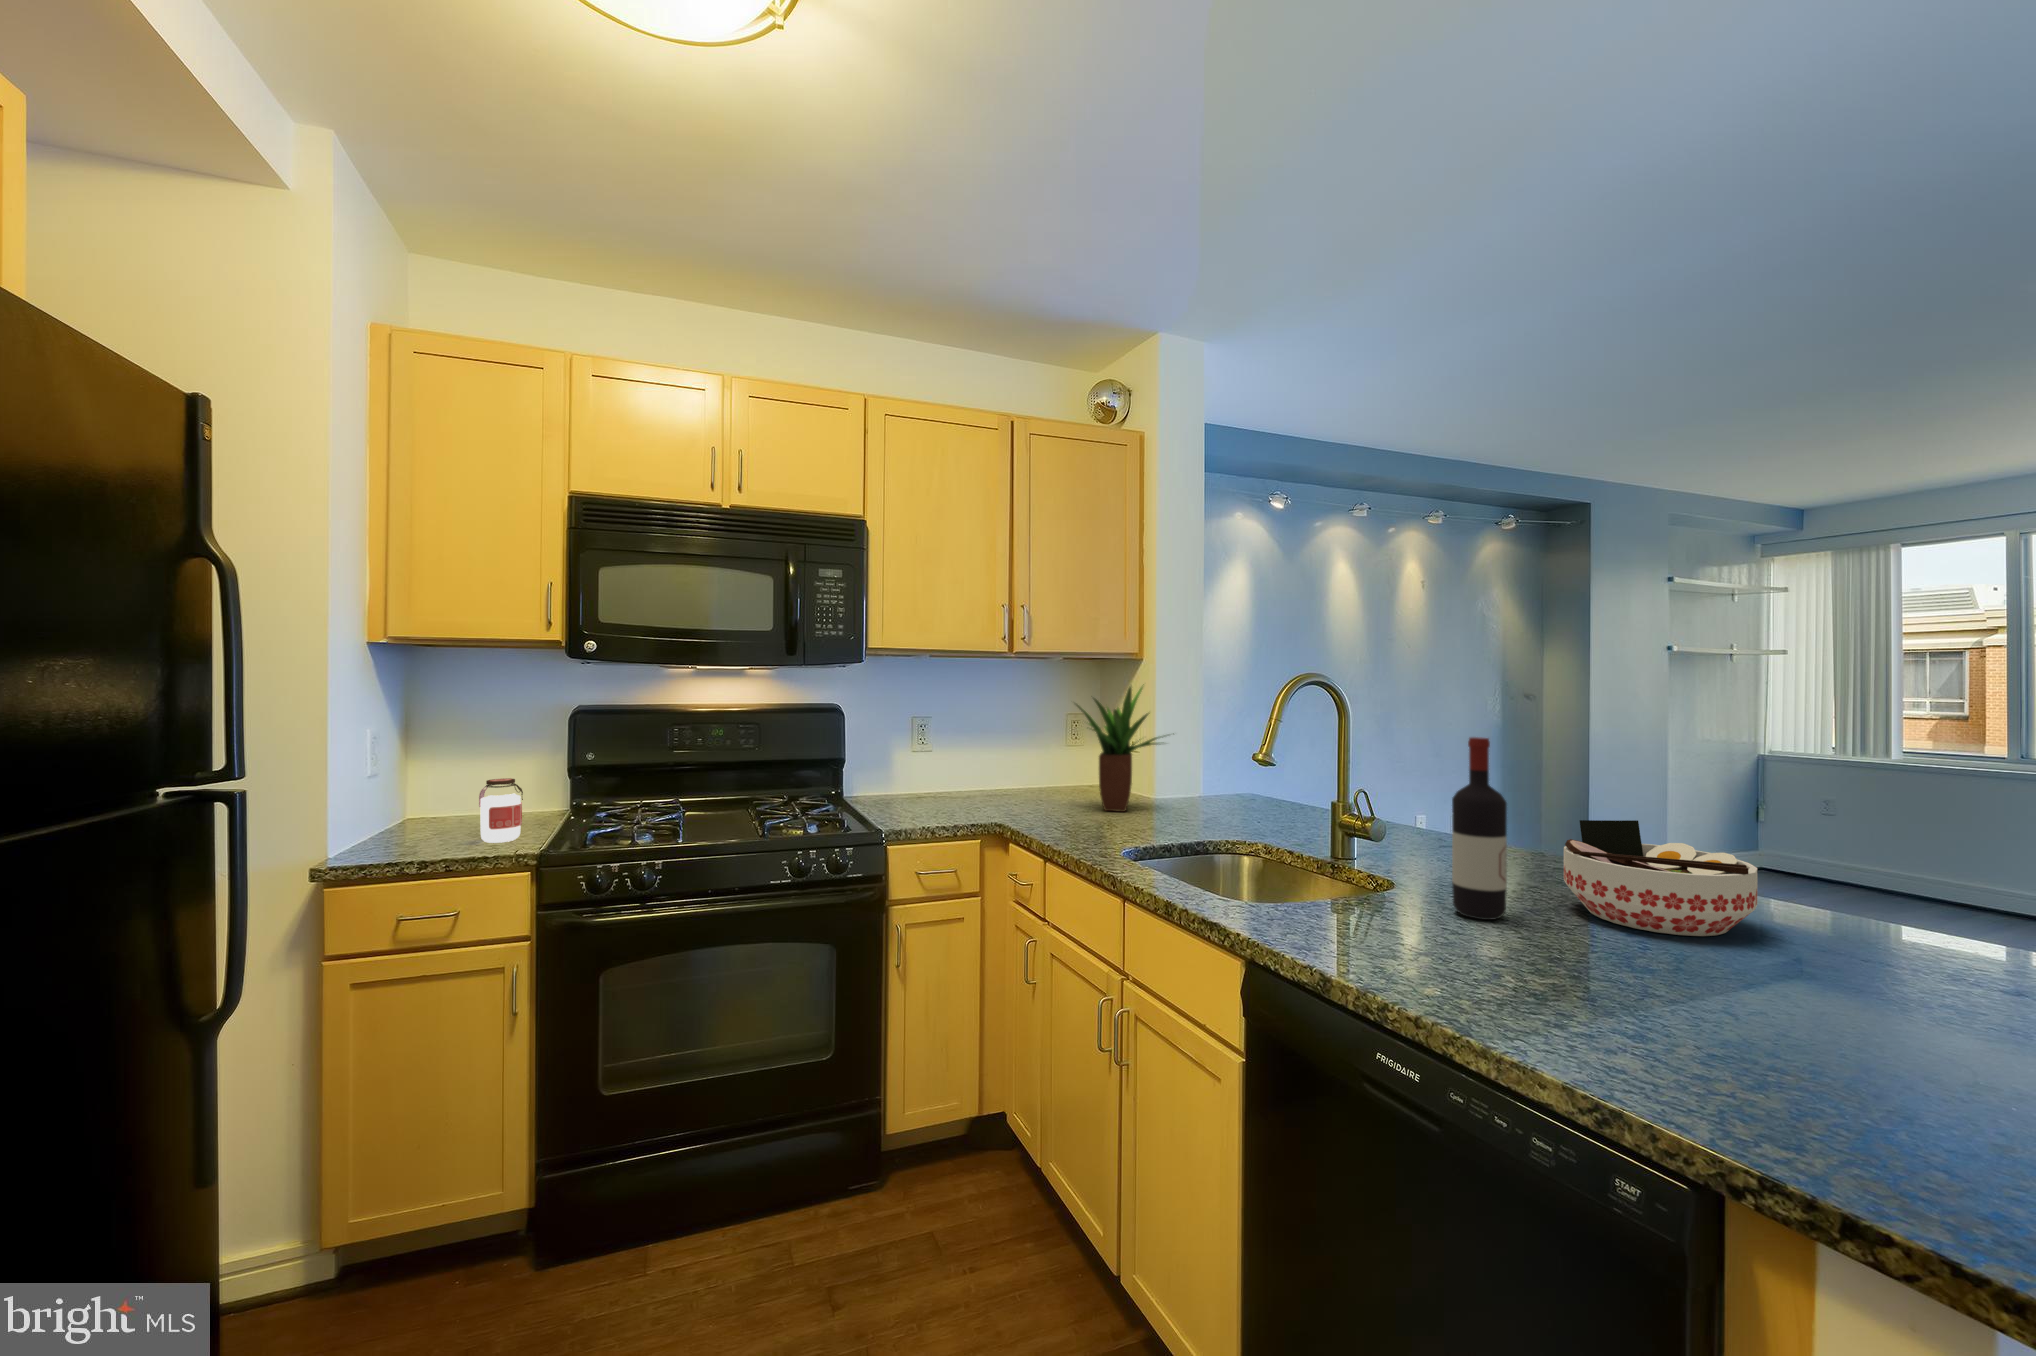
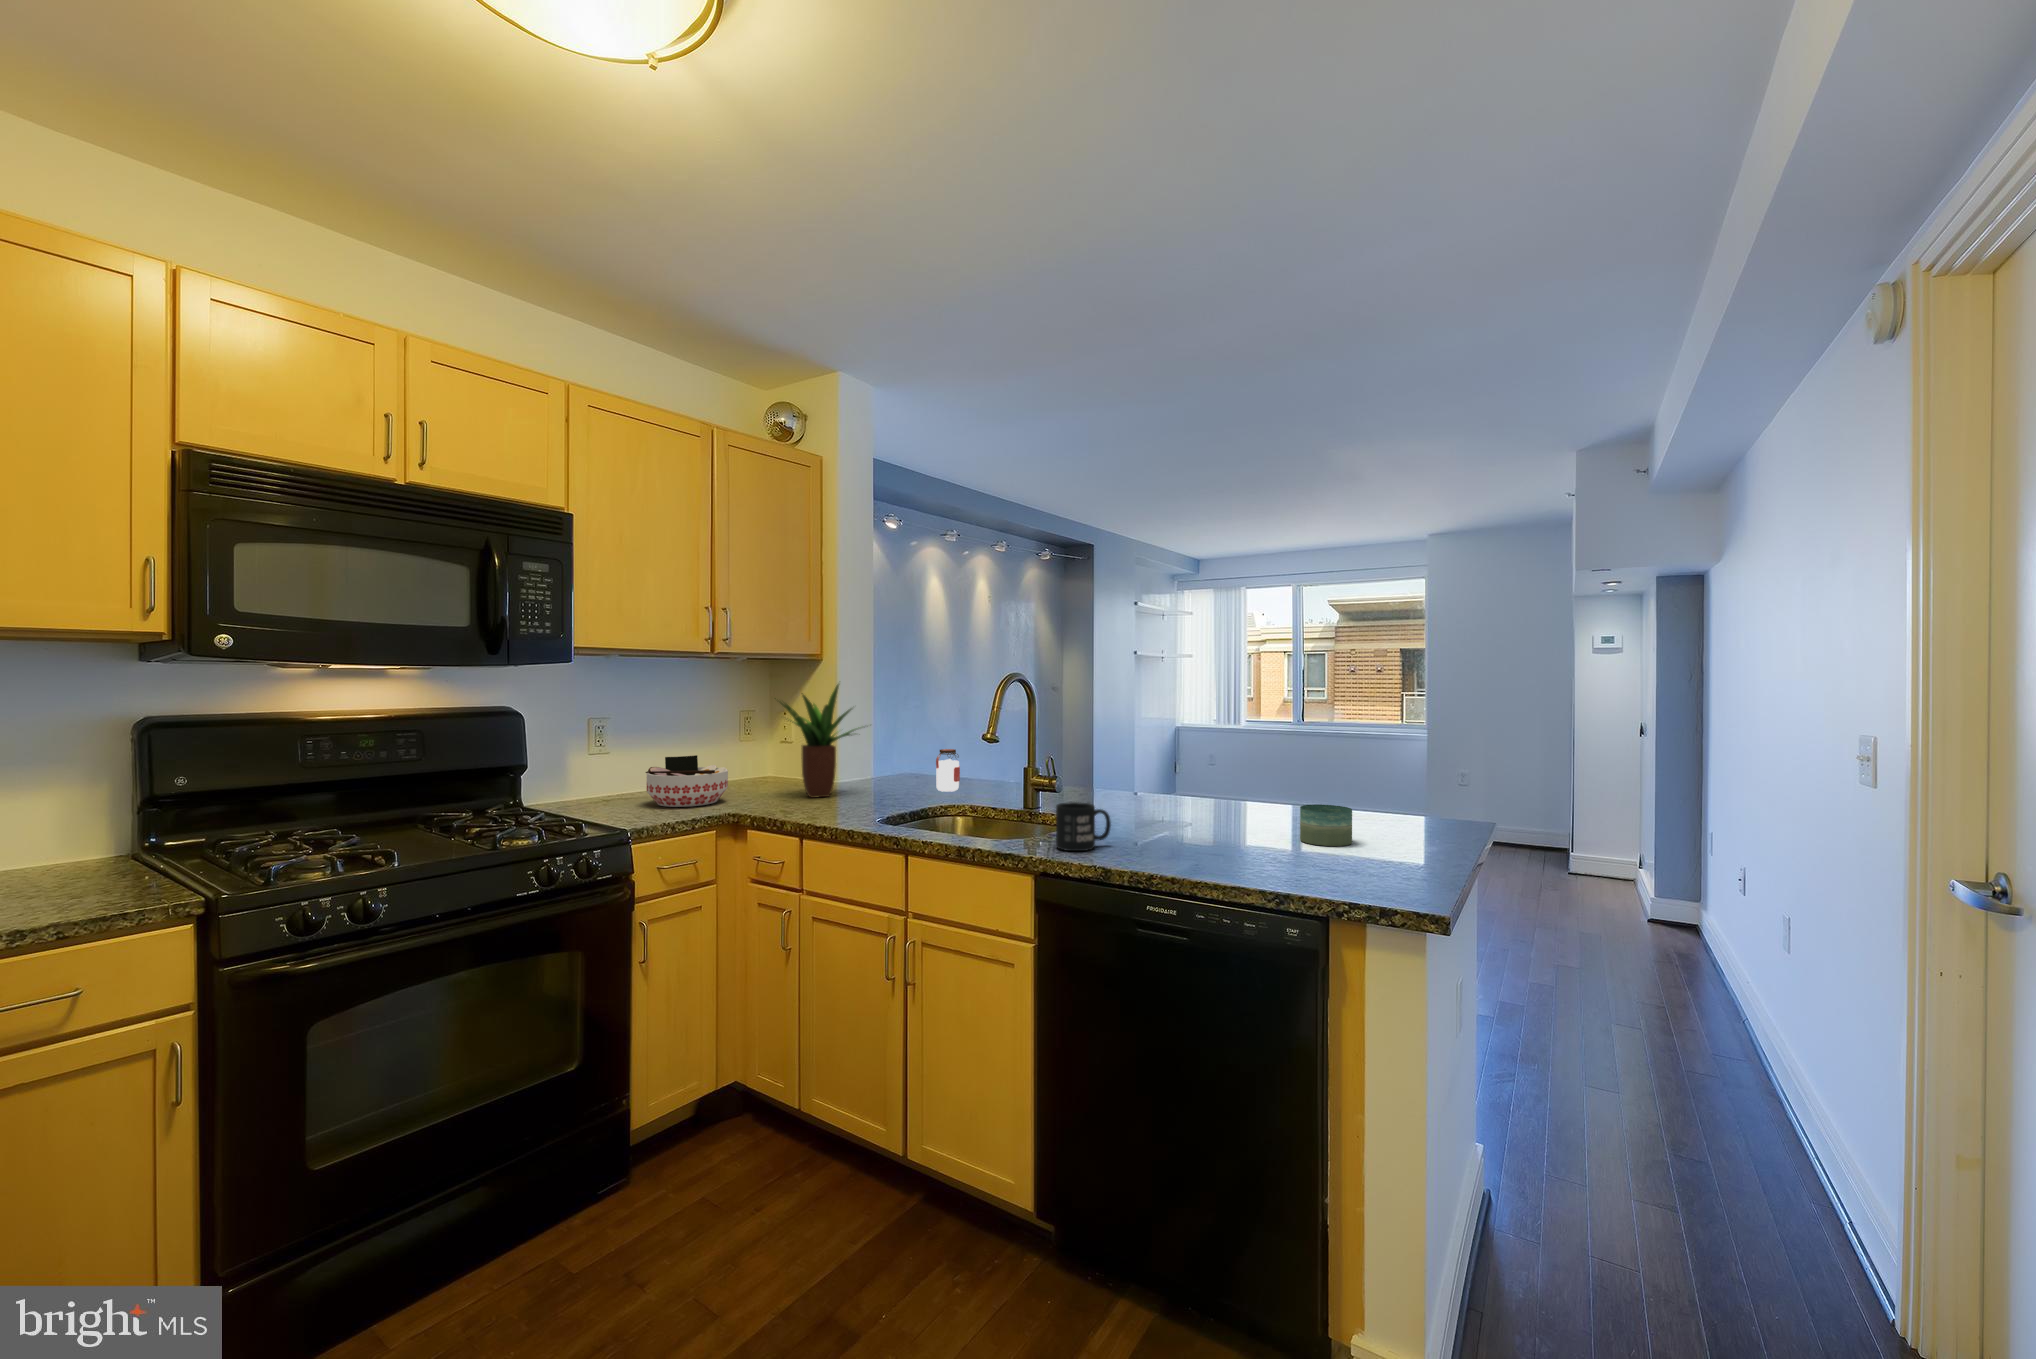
wine bottle: present [1452,737,1507,920] -> none [1135,716,1165,831]
jar: present [479,778,523,843] -> present [936,749,960,792]
bowl: present [1564,820,1758,936] -> present [646,755,728,807]
mug: none [1284,859,1375,937] -> present [1056,802,1111,851]
candle: none [1779,923,1921,1024] -> present [1300,804,1352,846]

